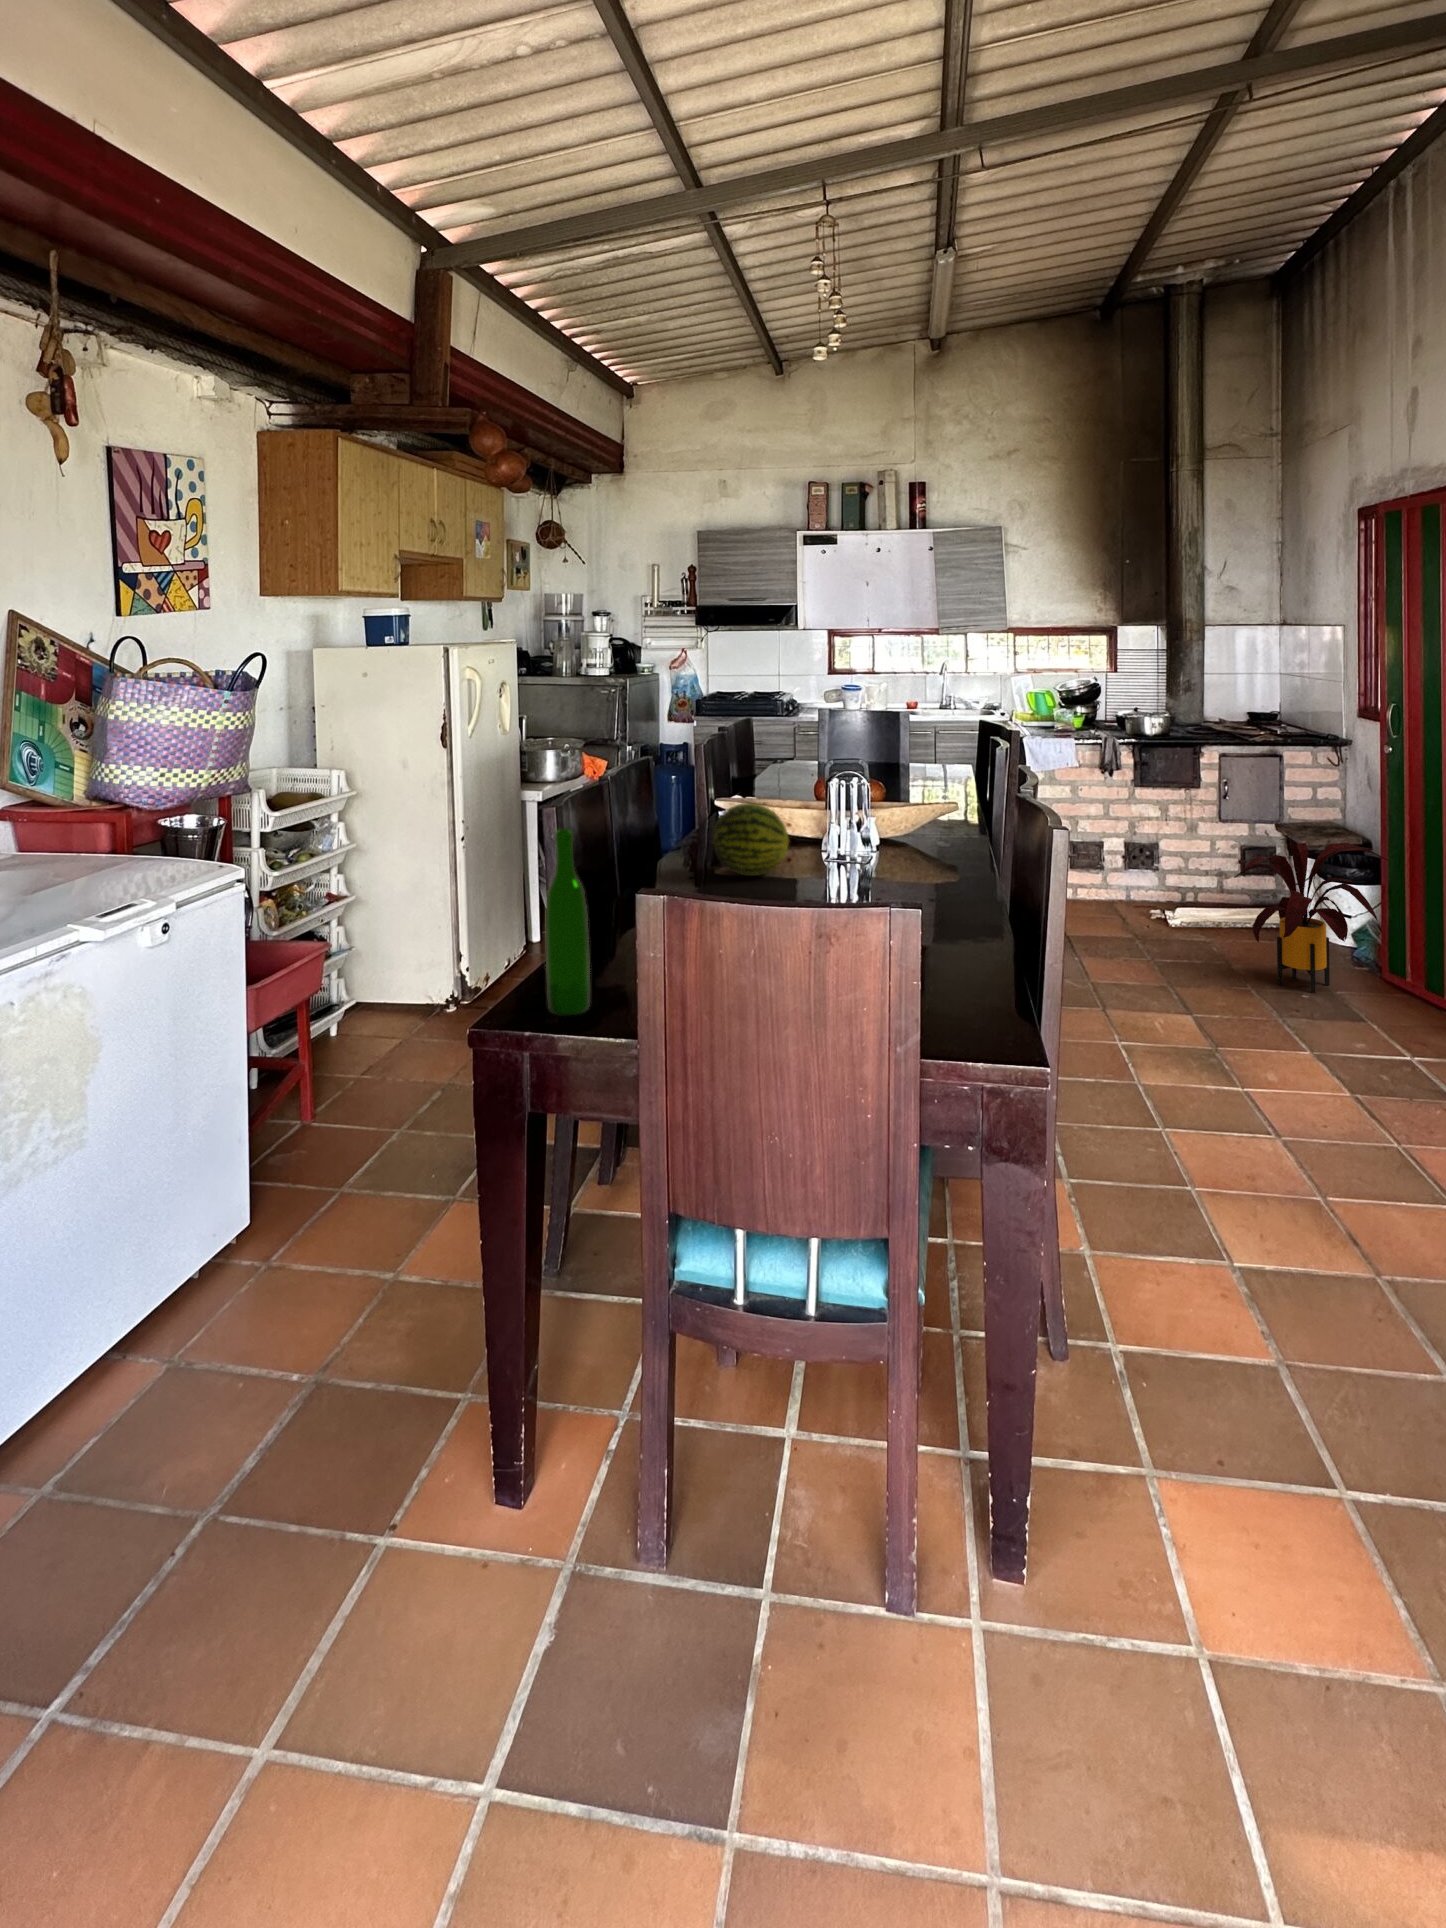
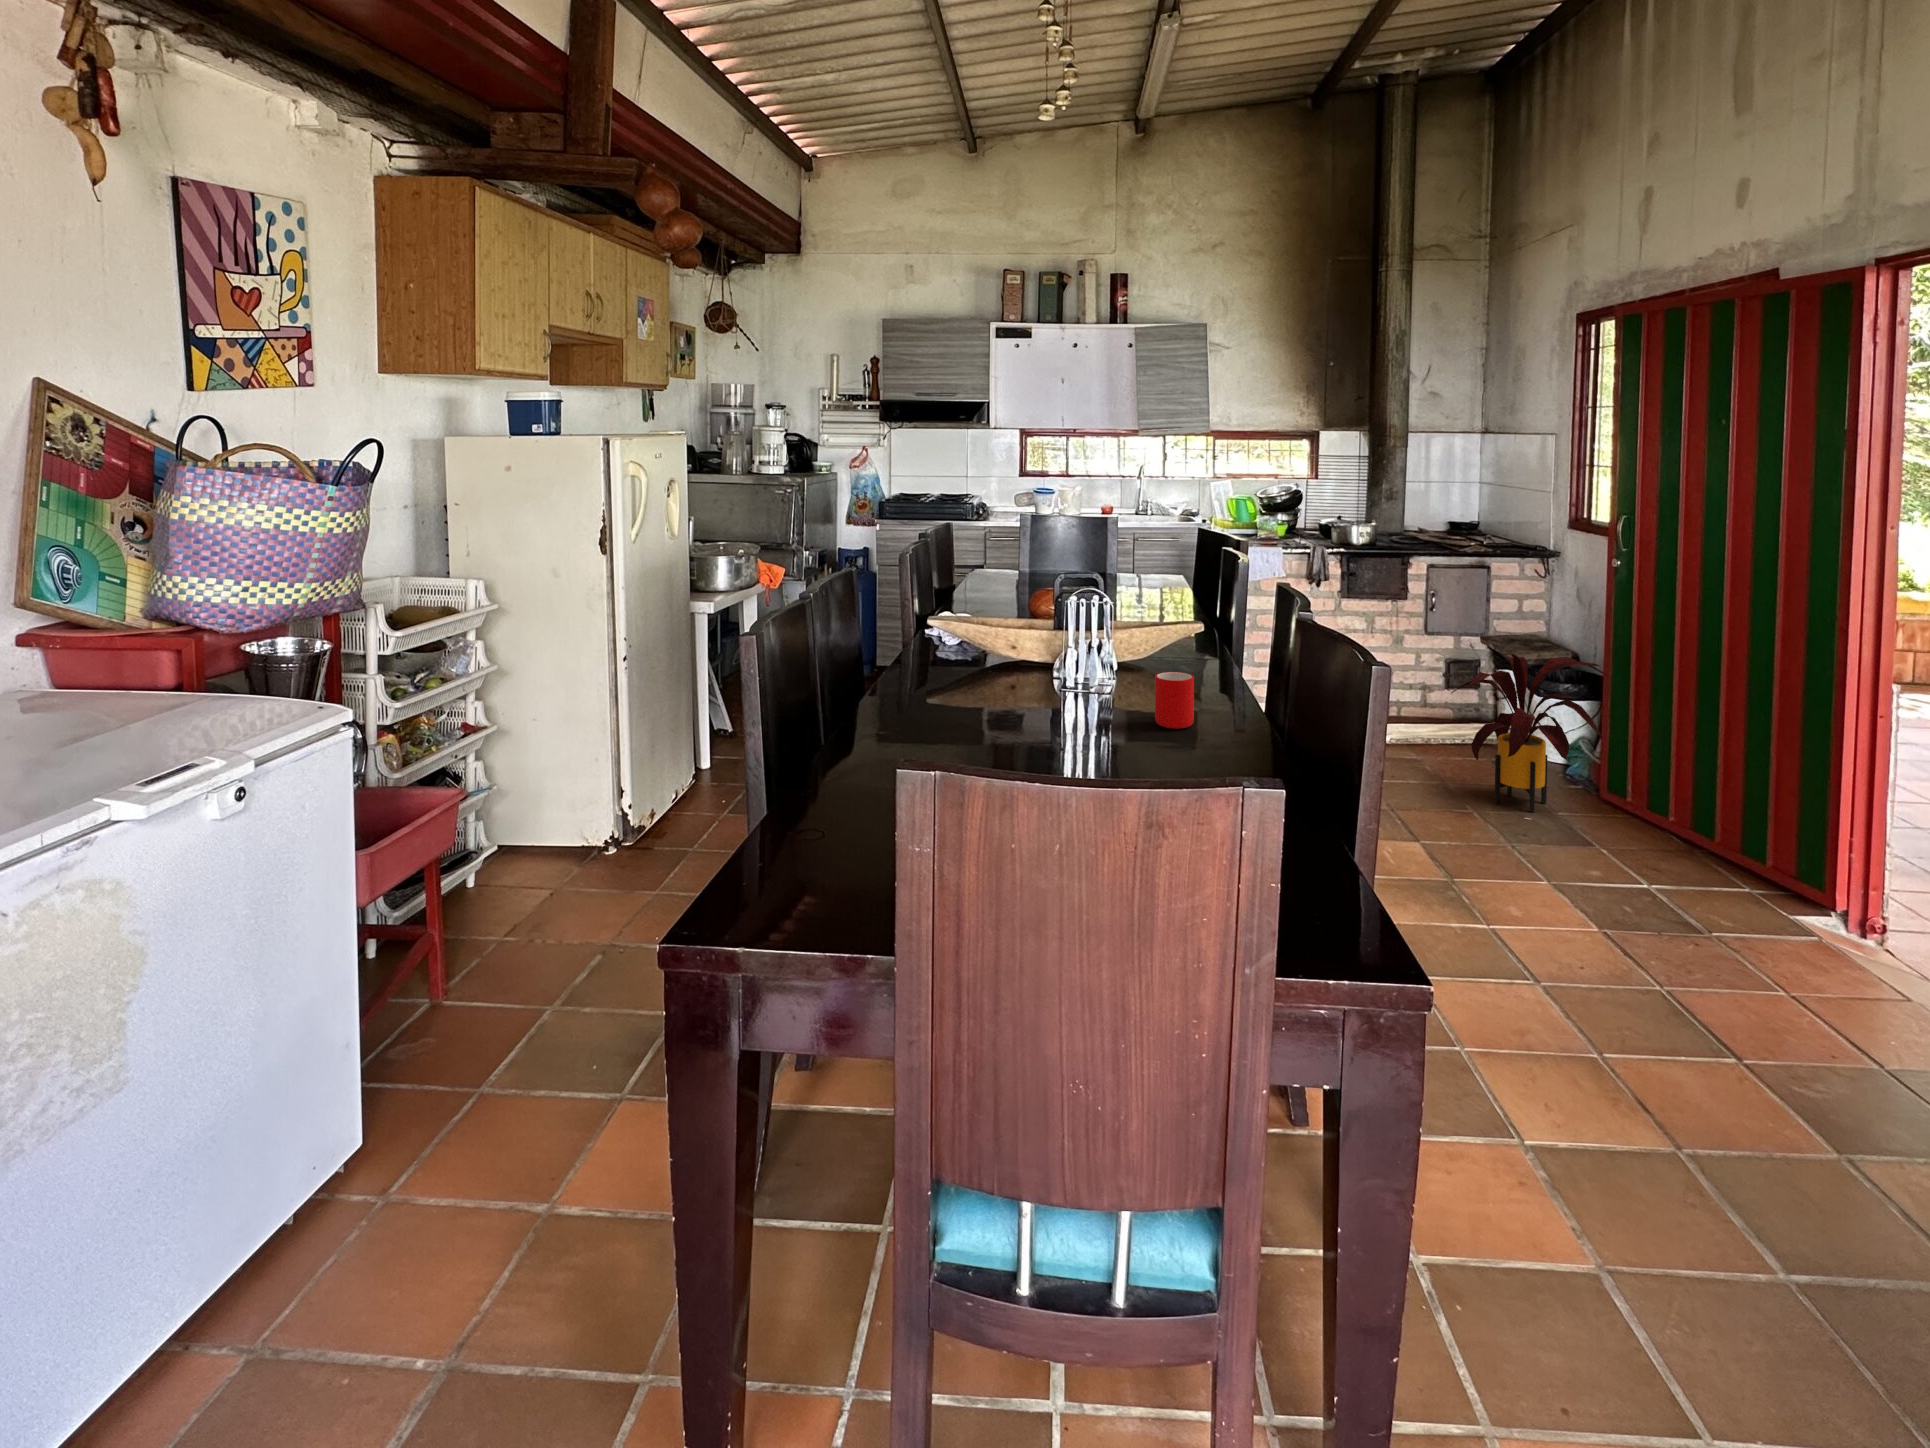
fruit: present [711,803,788,876] -> none [931,623,1021,709]
wine bottle: present [545,829,590,1016] -> none [759,673,817,919]
cup: none [899,844,934,892] -> present [1155,672,1194,729]

